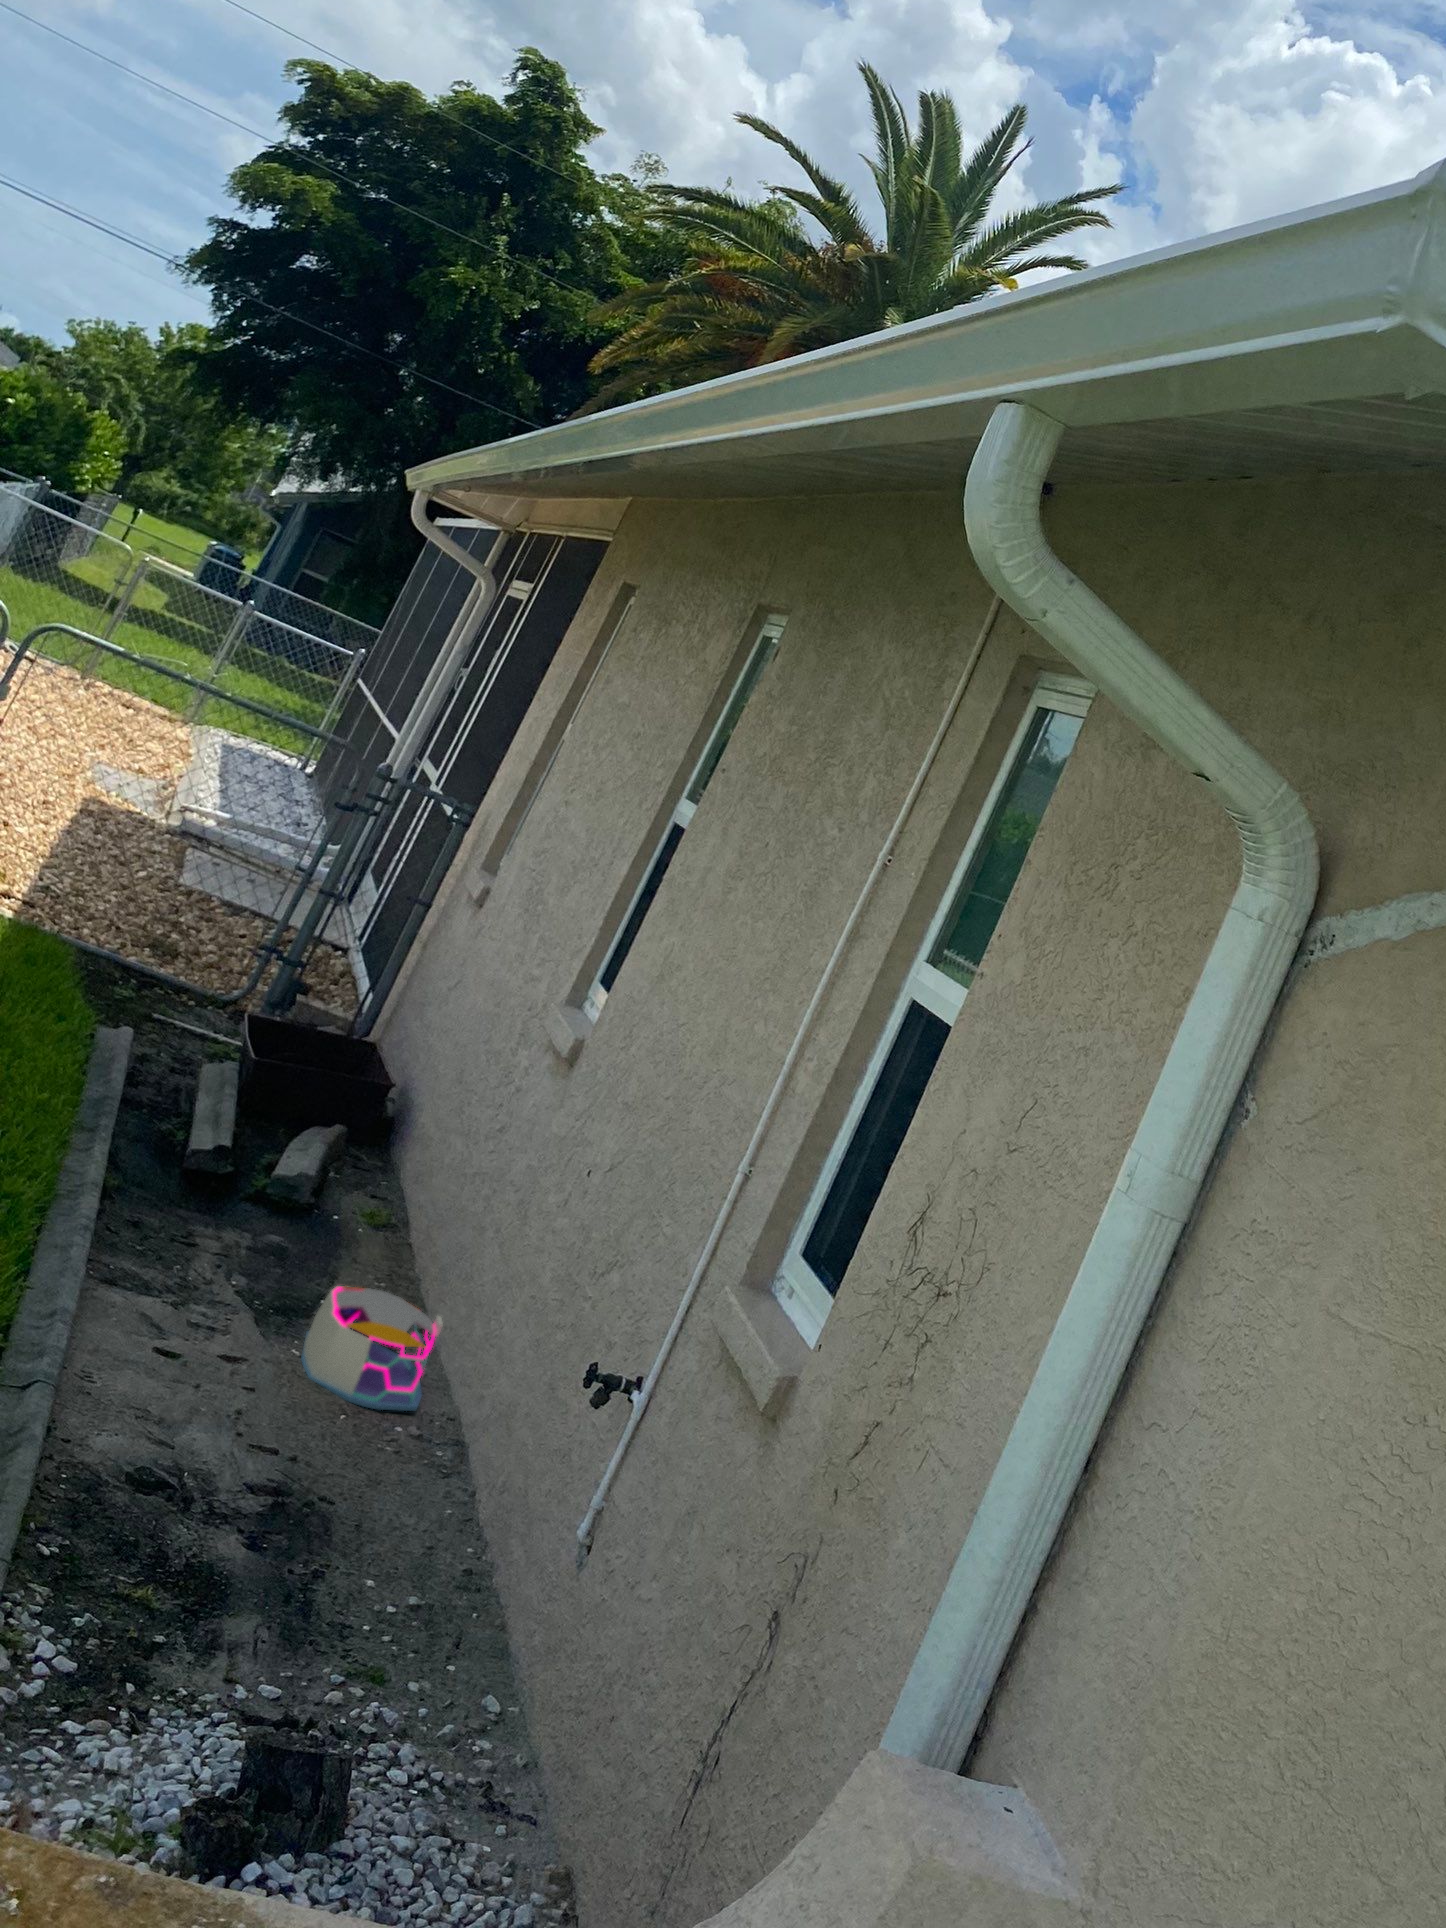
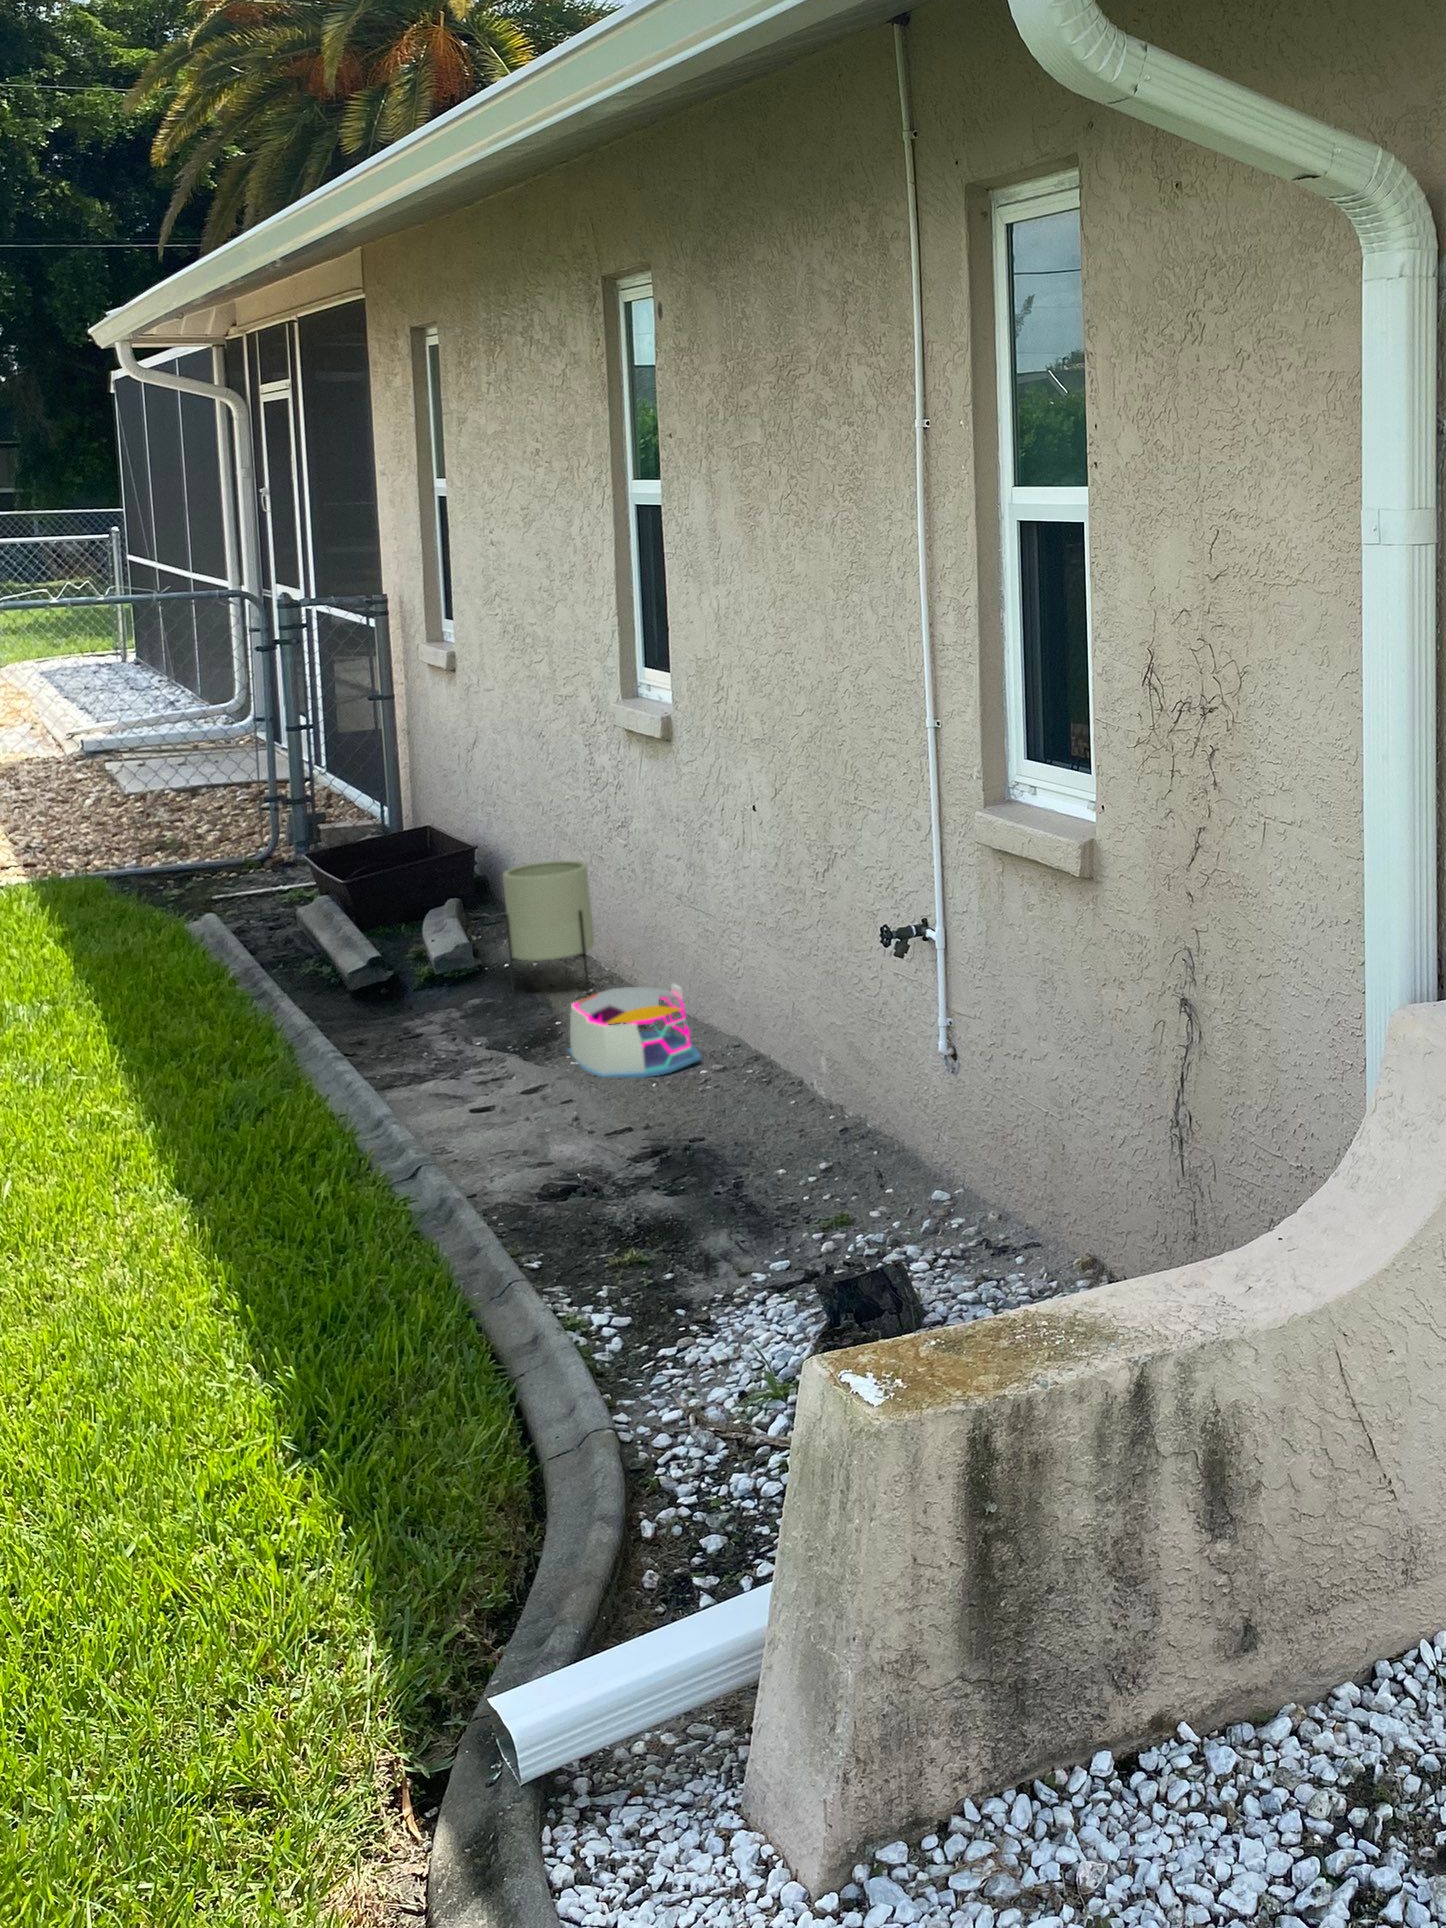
planter: none [314,1120,455,1282] -> present [503,861,594,994]

